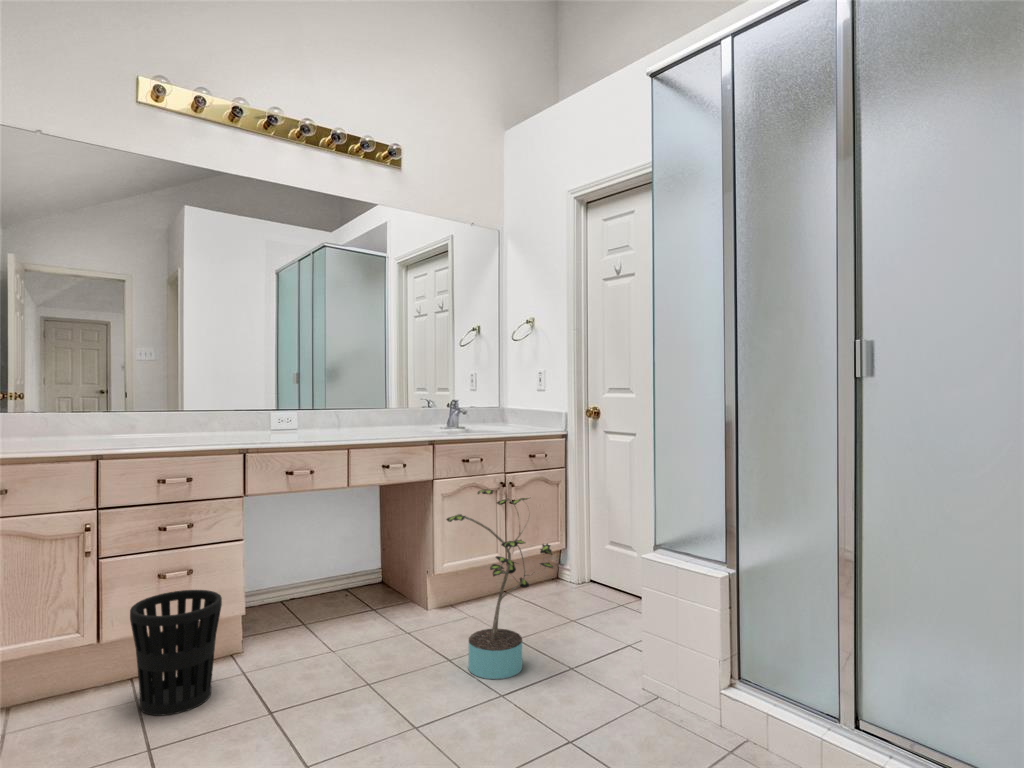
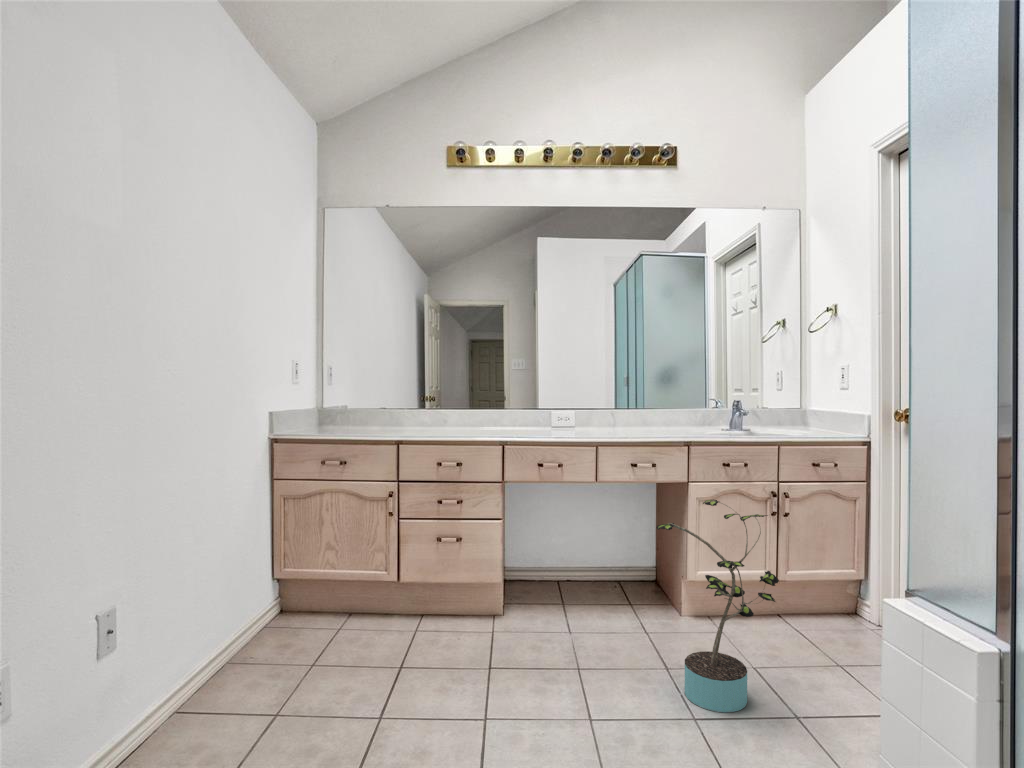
wastebasket: present [130,590,222,716] -> none [406,553,472,651]

